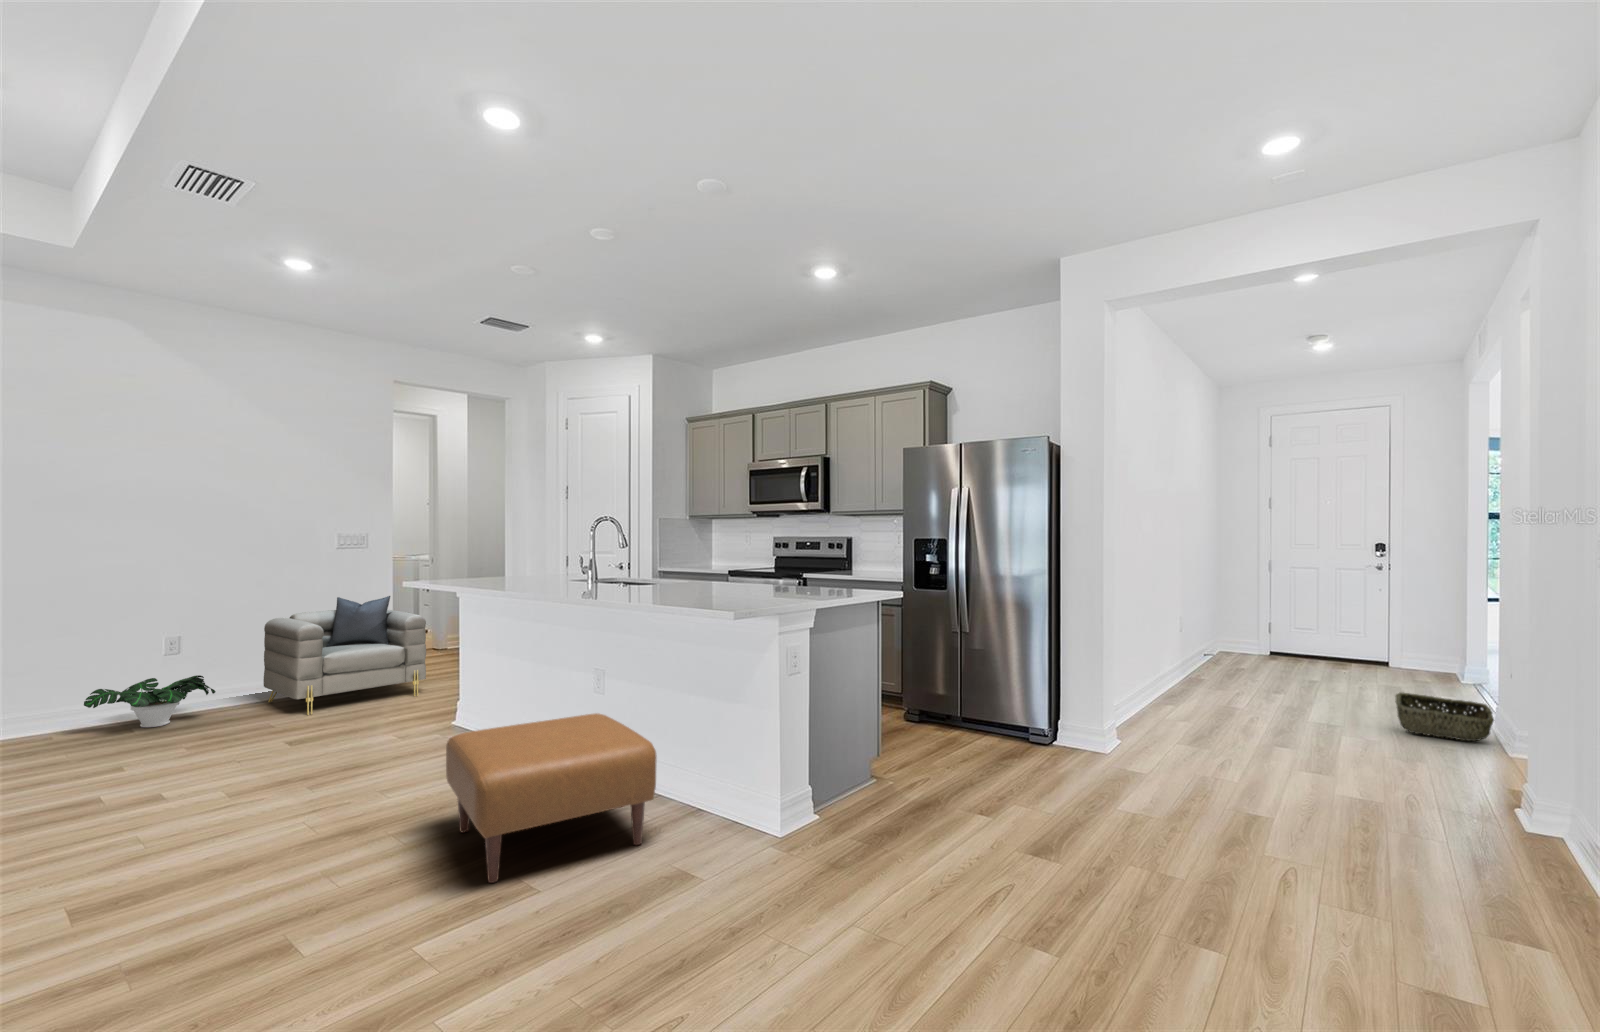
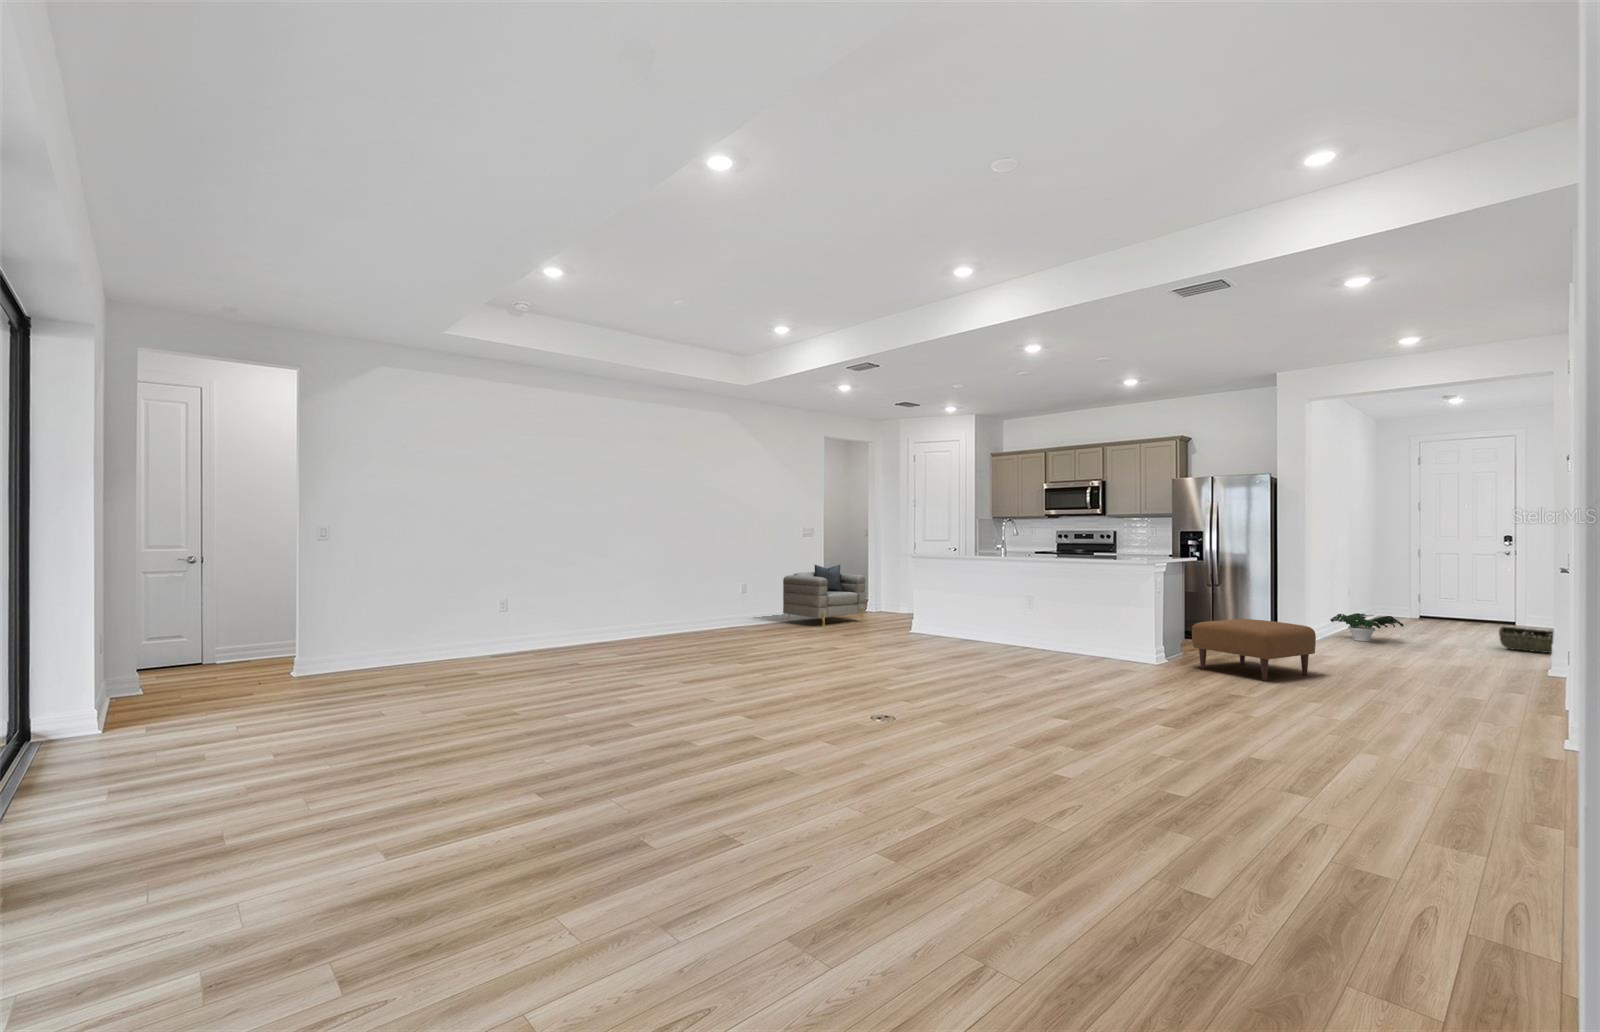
potted plant: present [84,675,216,727] -> present [1330,613,1404,641]
ottoman: present [446,713,656,883] -> present [1192,619,1316,681]

